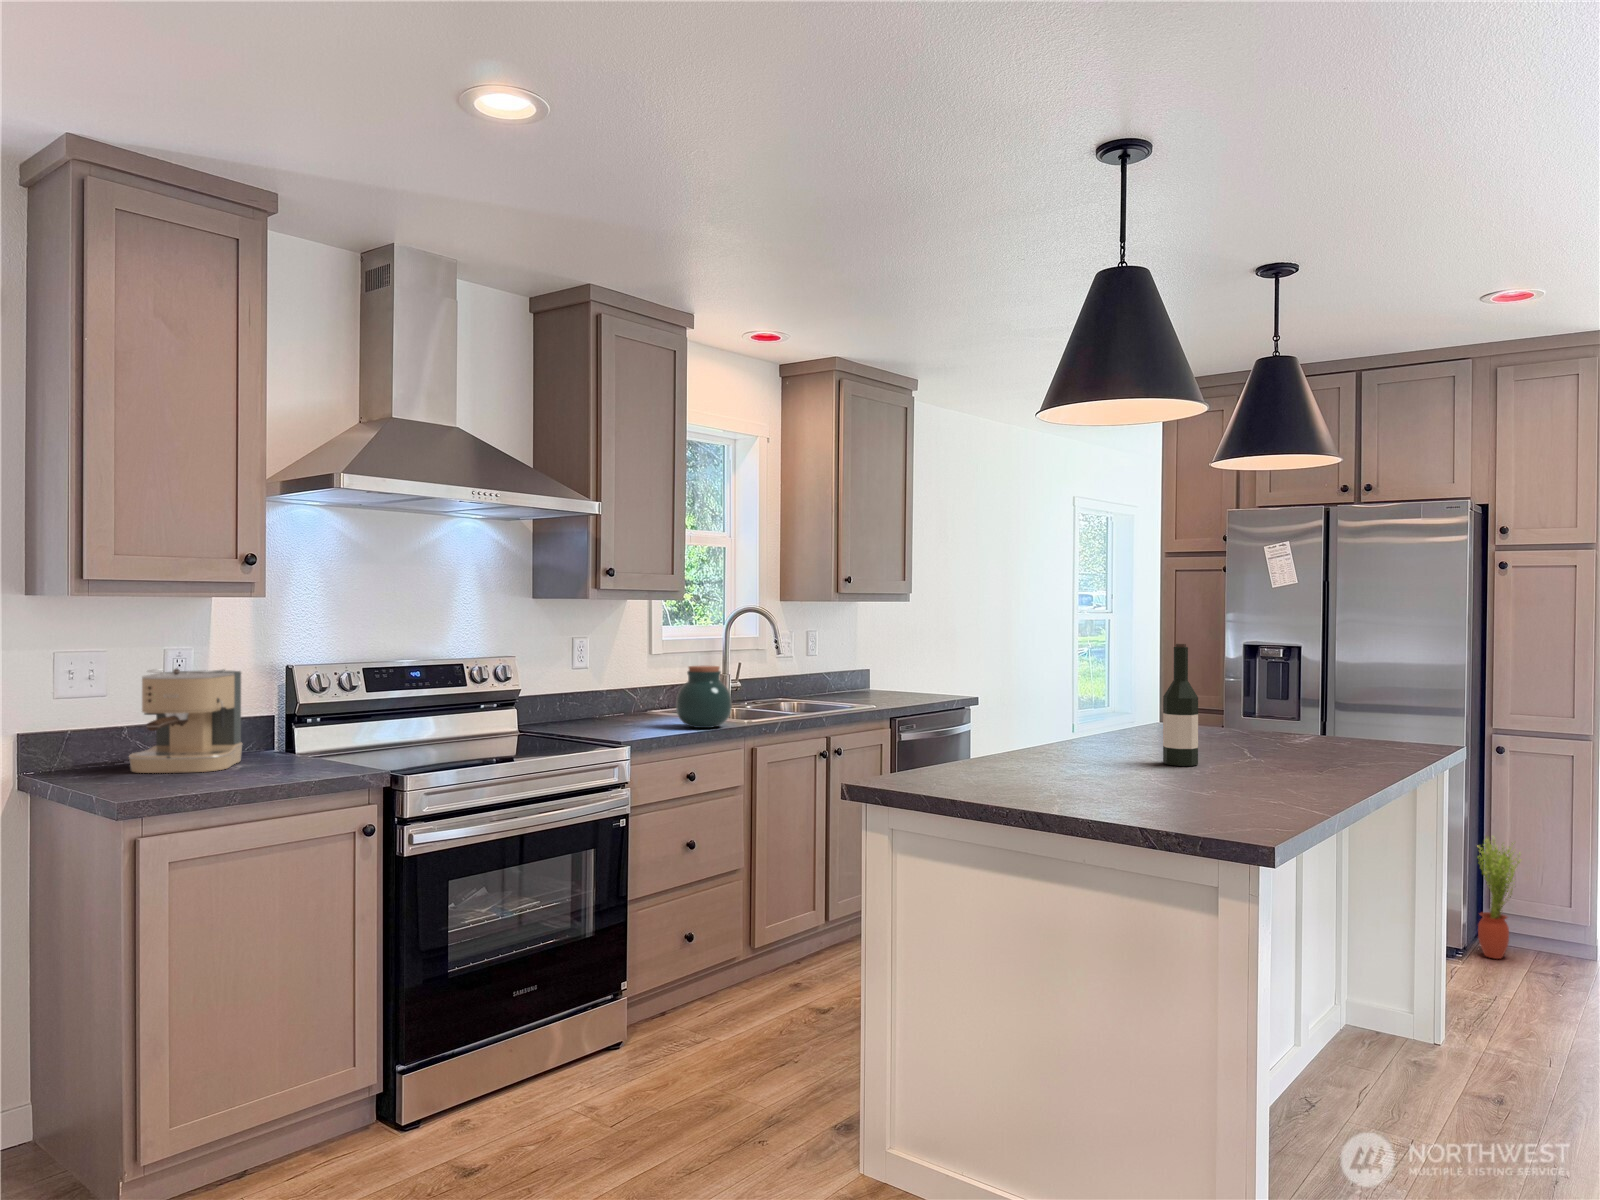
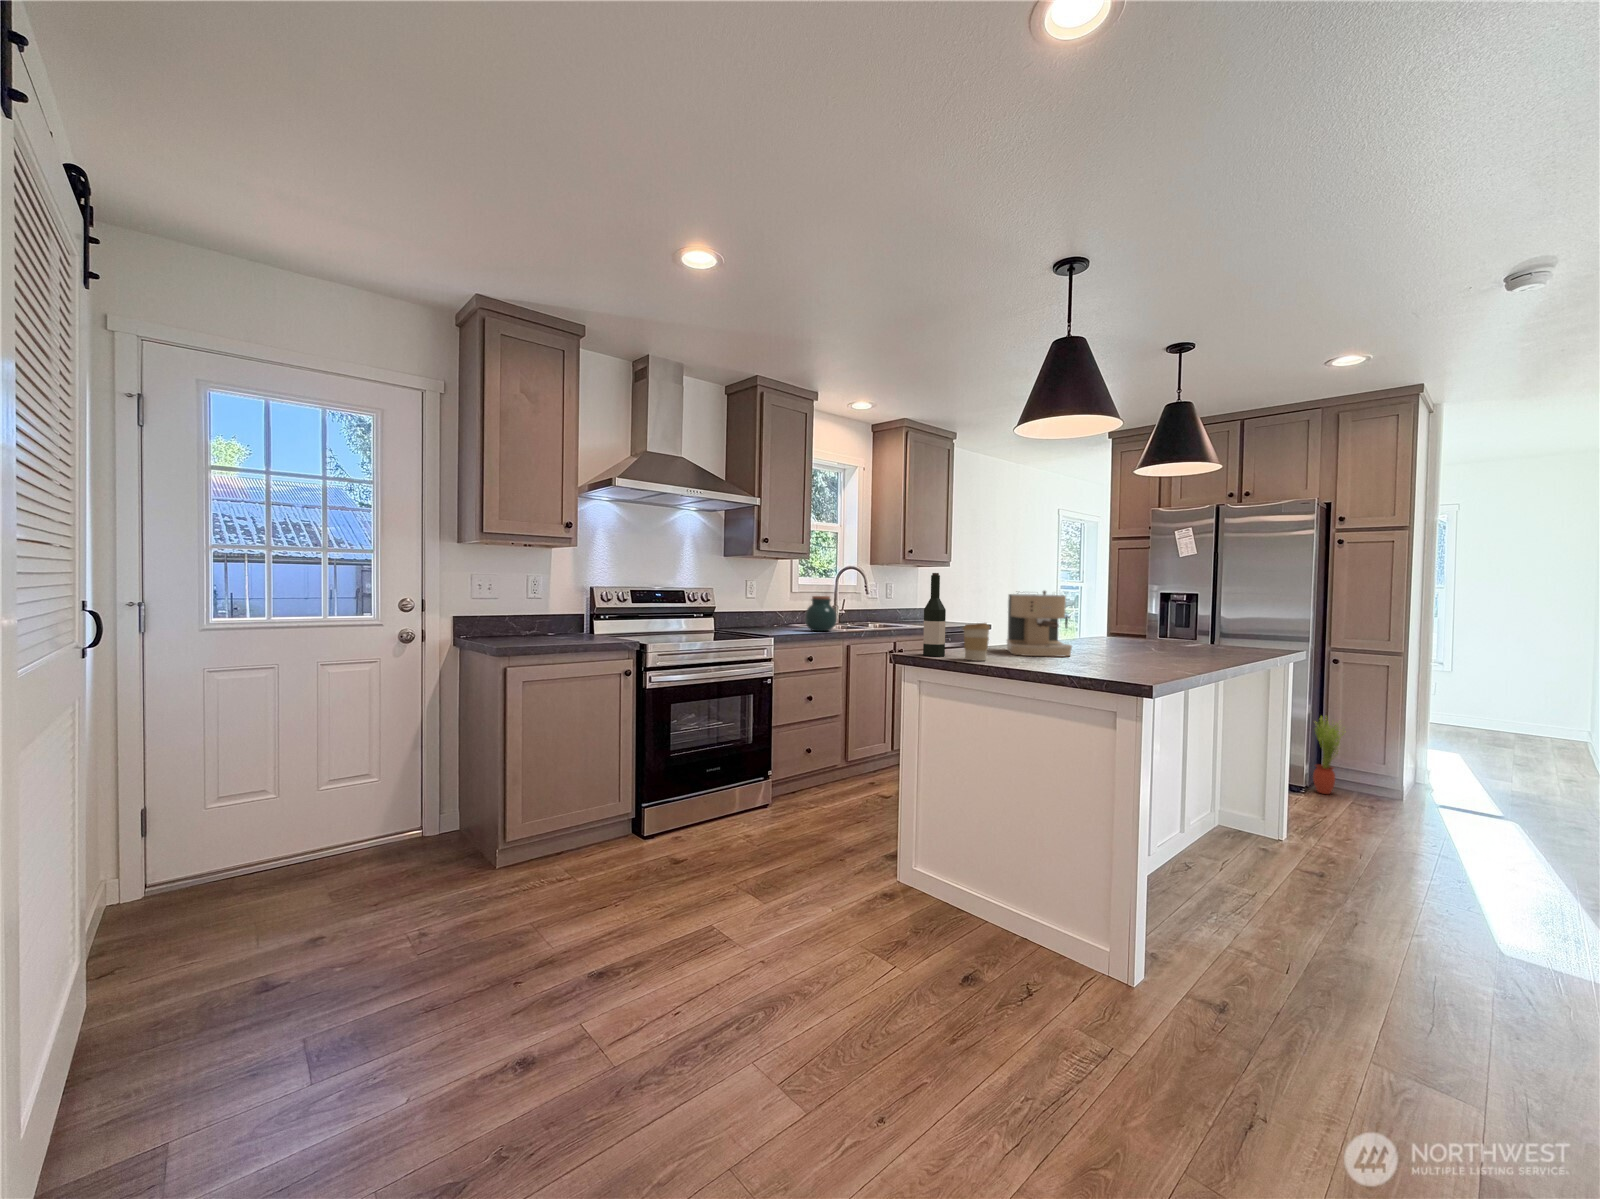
wine bottle: present [1163,644,1198,766] -> present [923,573,946,656]
coffee maker: present [129,669,242,773] -> present [1007,591,1072,657]
coffee cup: none [966,731,1011,796] -> present [963,623,990,661]

